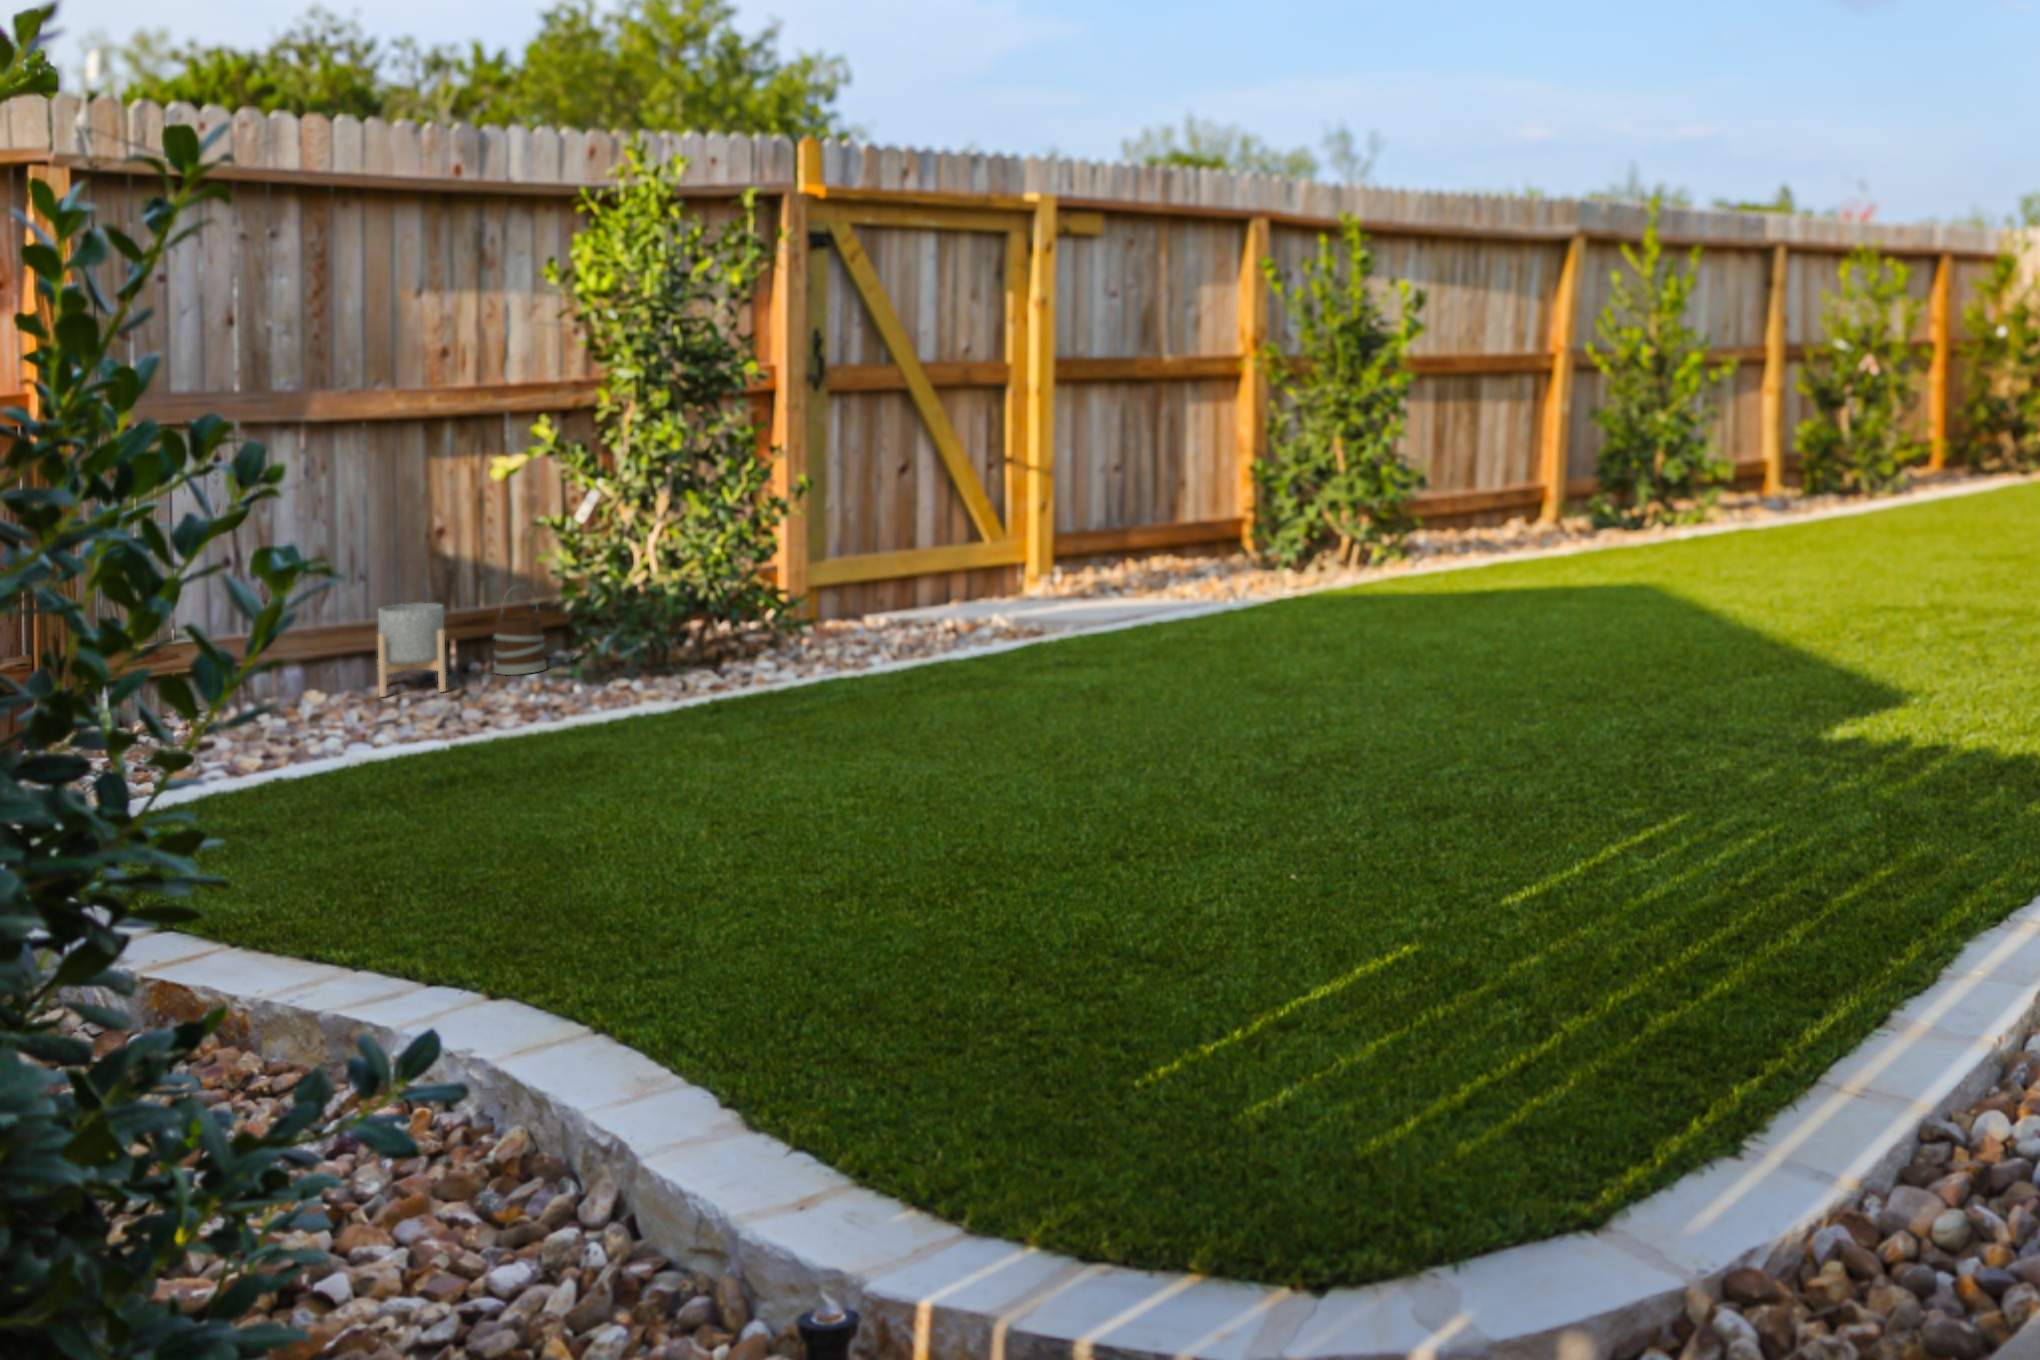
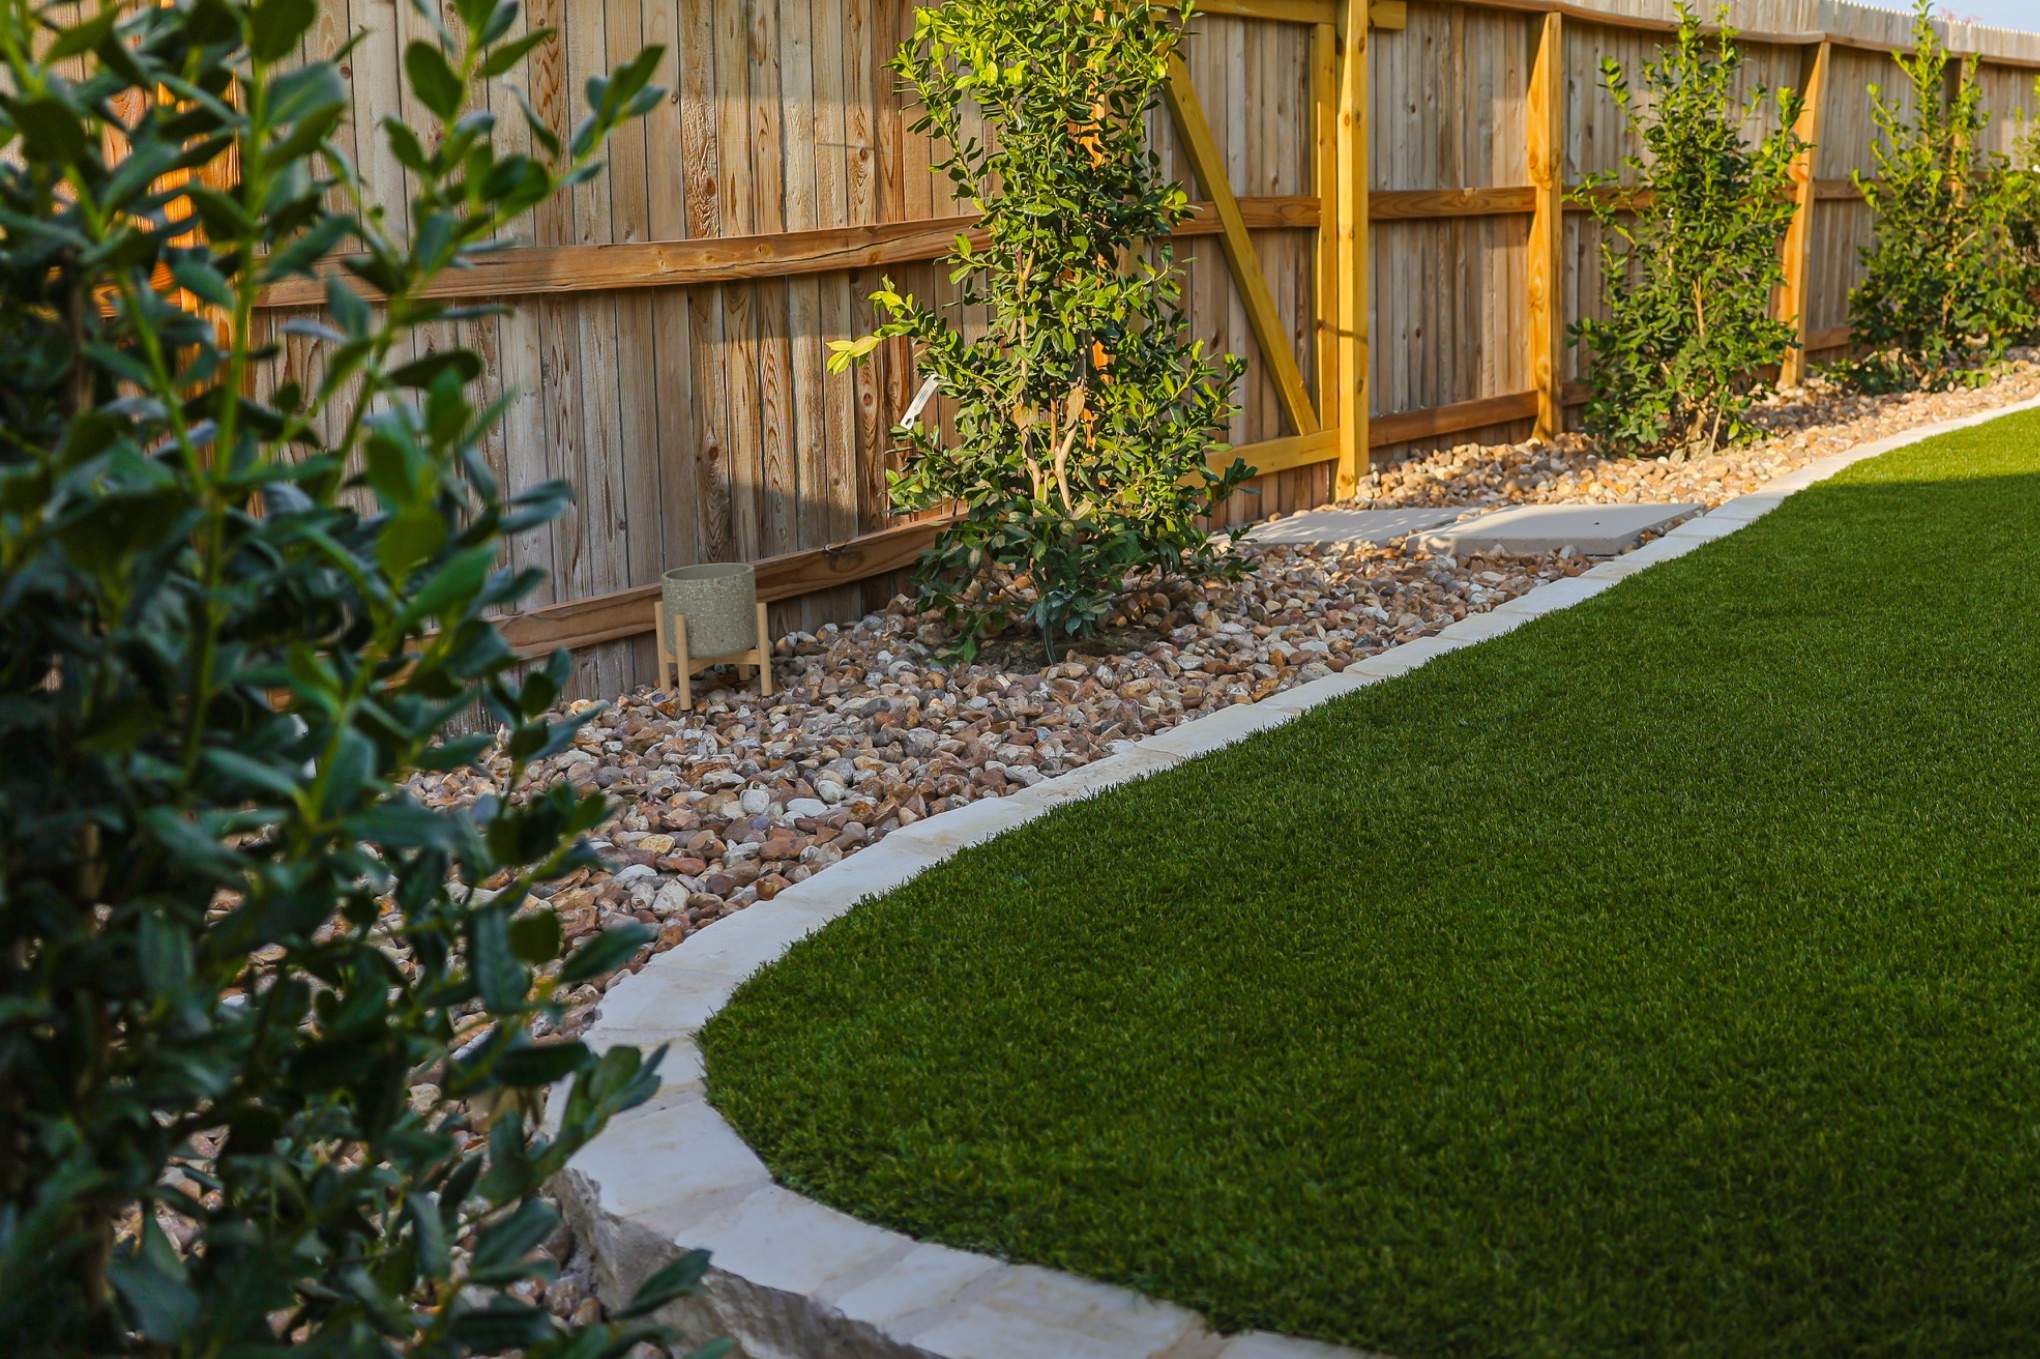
wooden bucket: present [494,609,547,675] -> none [800,528,874,660]

